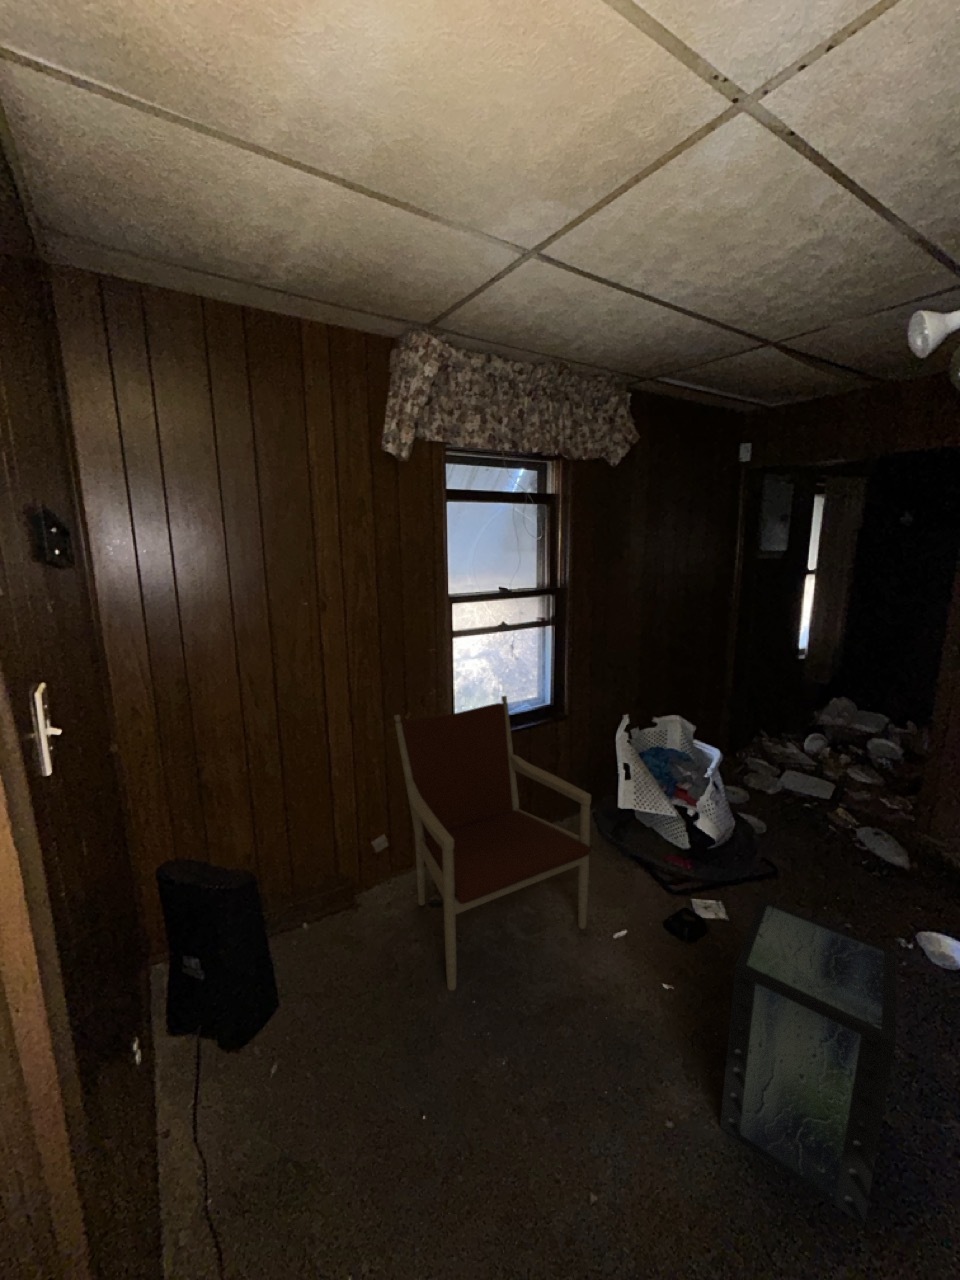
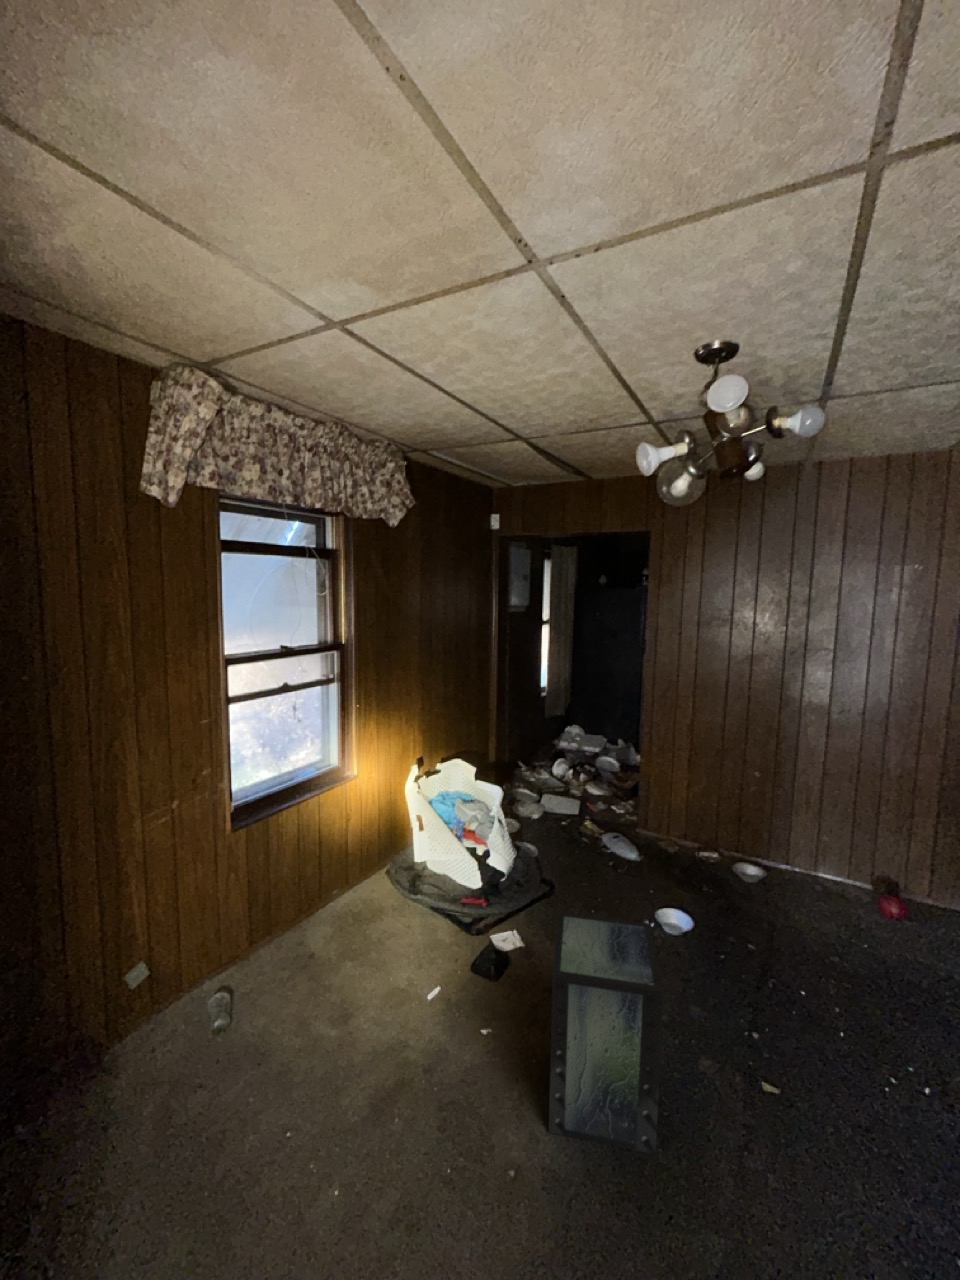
armchair: present [394,696,591,990] -> none [160,765,403,1128]

